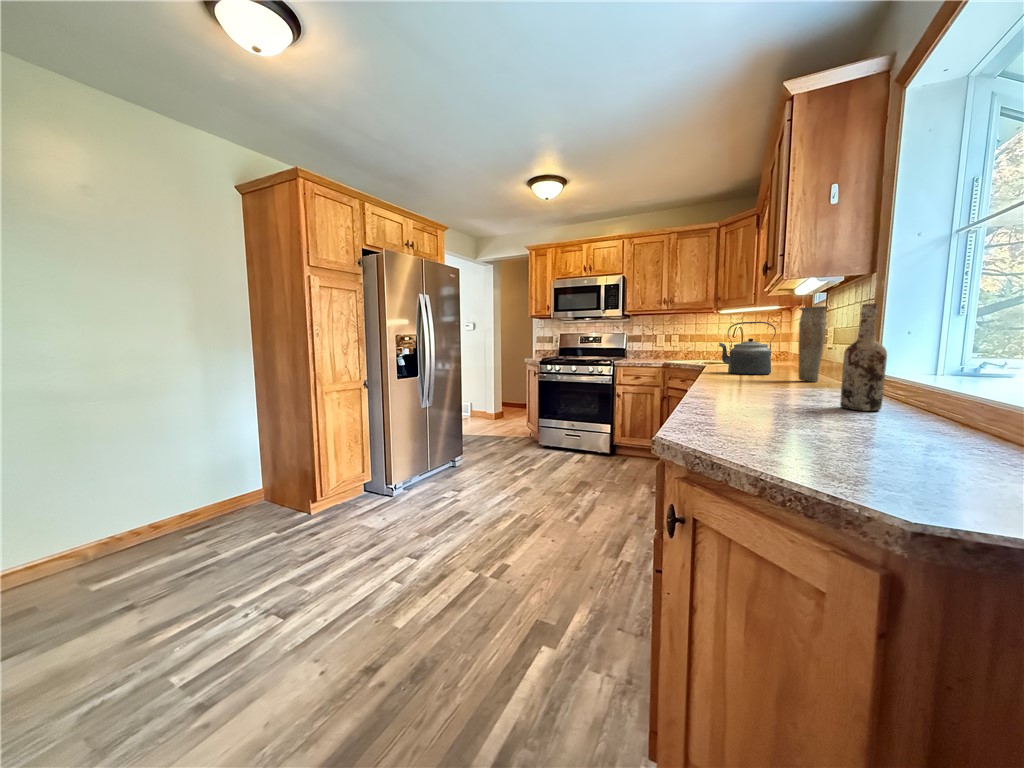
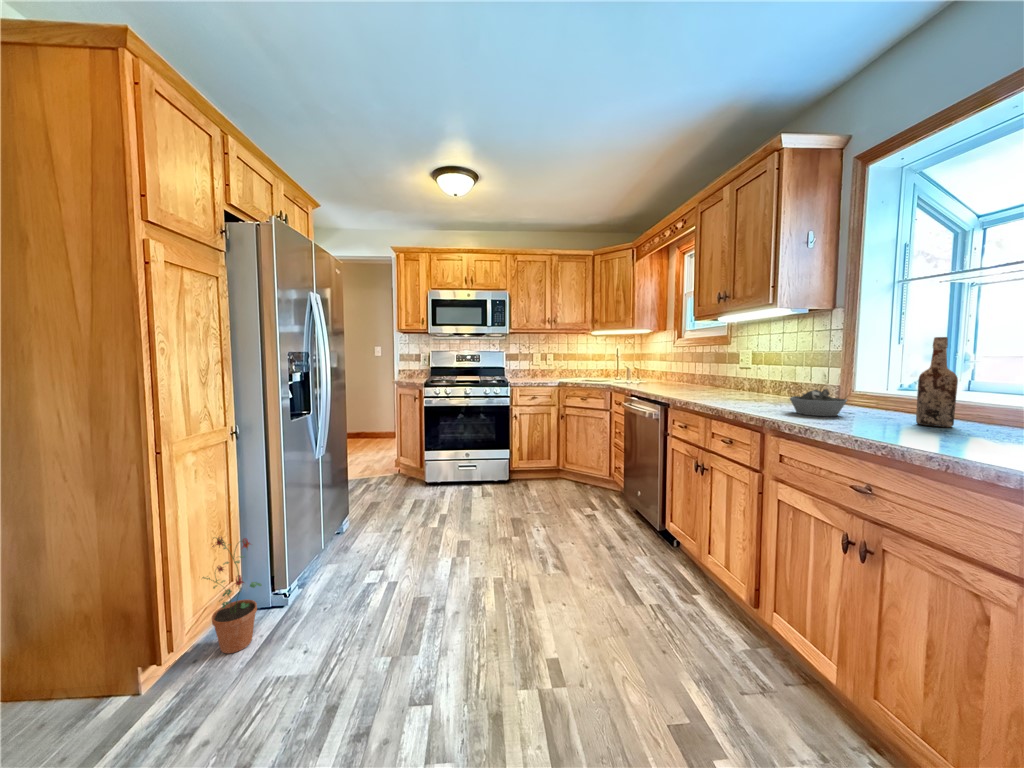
vase: present [799,306,828,382] -> none [758,334,782,399]
kettle: present [719,322,776,375] -> none [666,345,712,393]
bowl: none [746,367,806,396] -> present [790,389,847,416]
potted plant: none [335,442,373,509] -> present [203,537,261,653]

